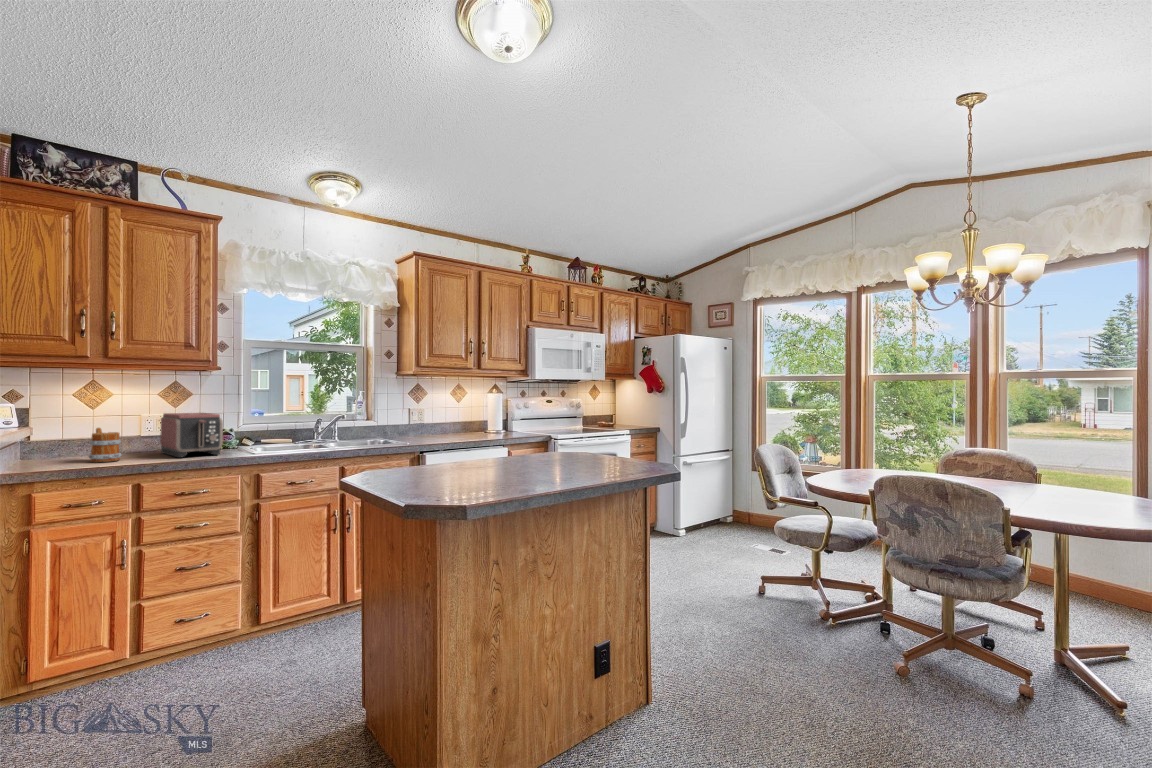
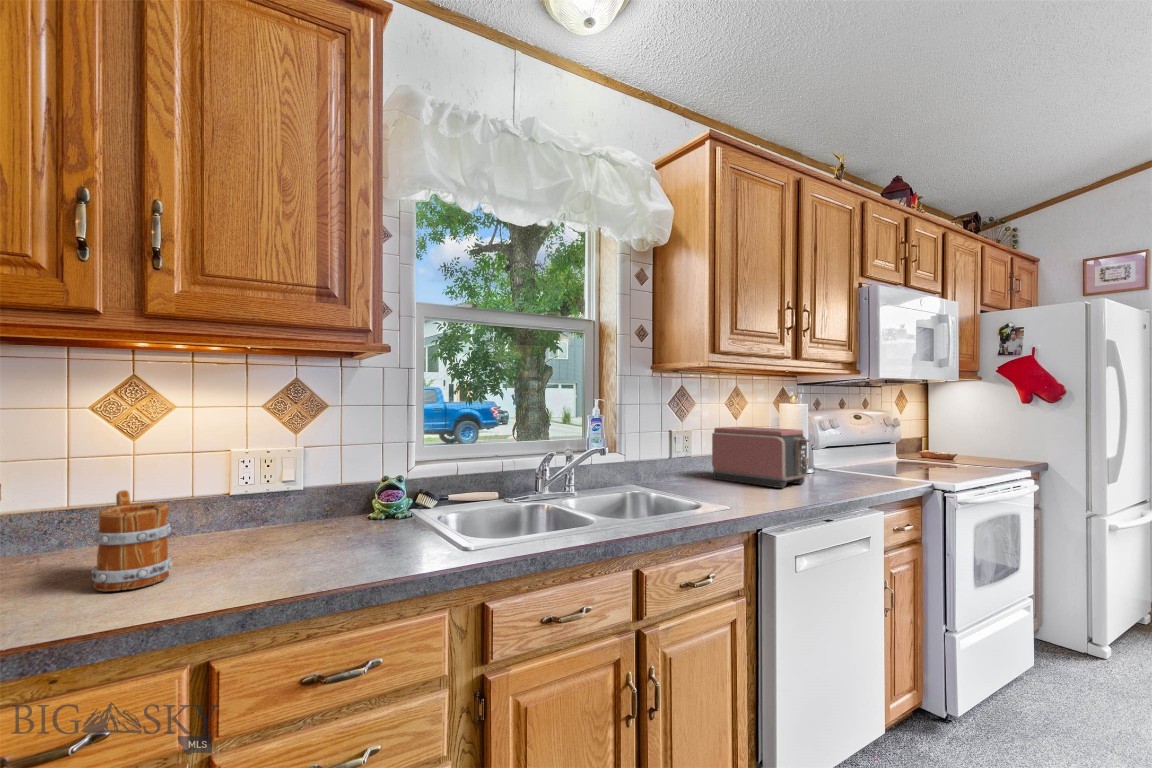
toaster: present [160,413,223,458] -> present [712,427,810,488]

